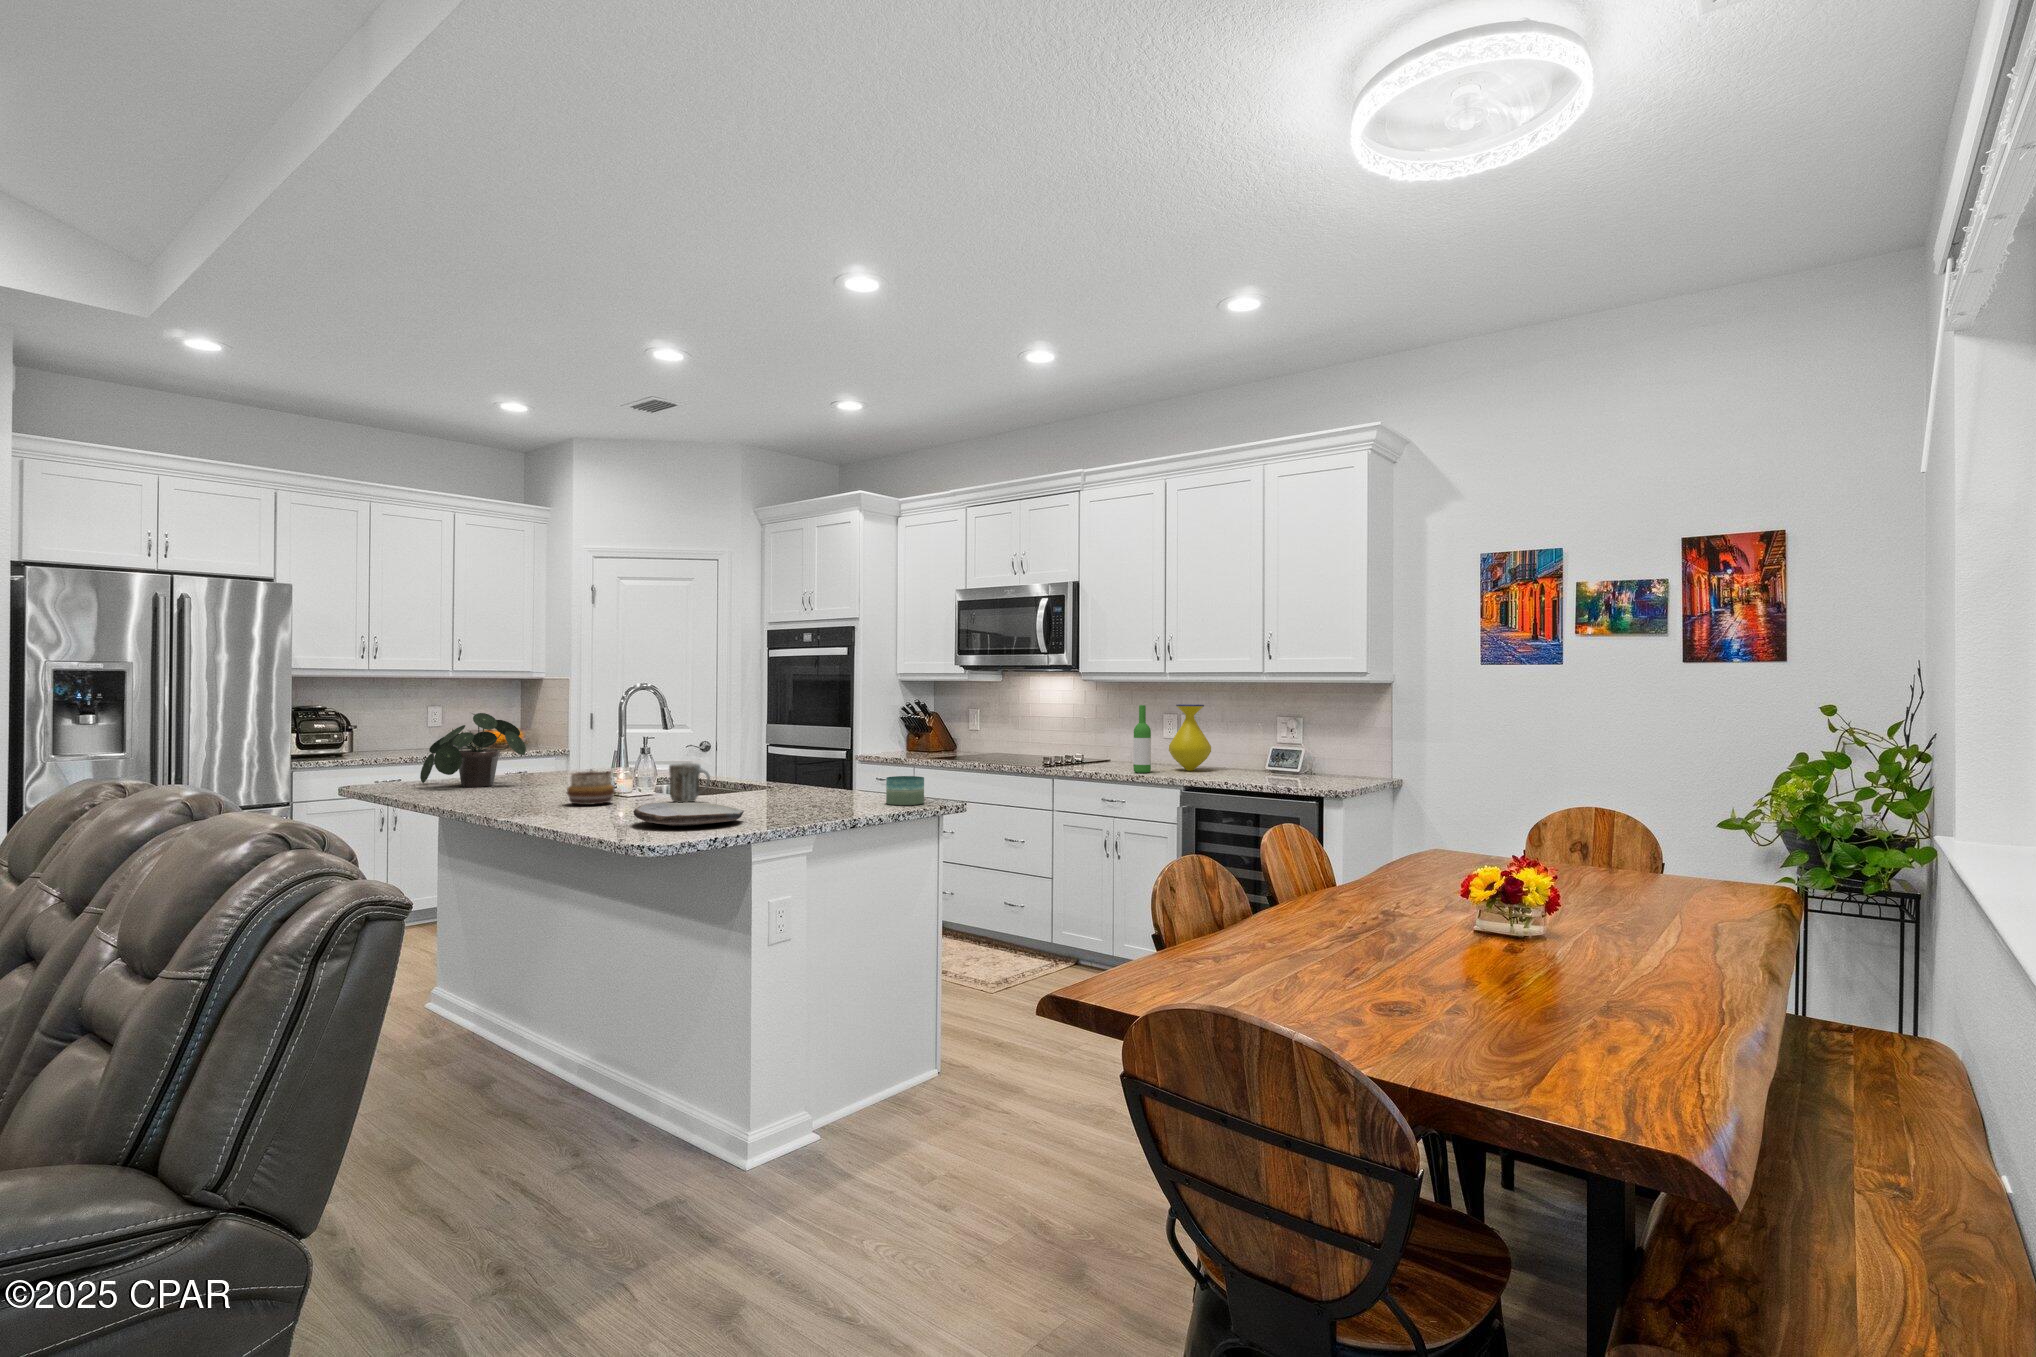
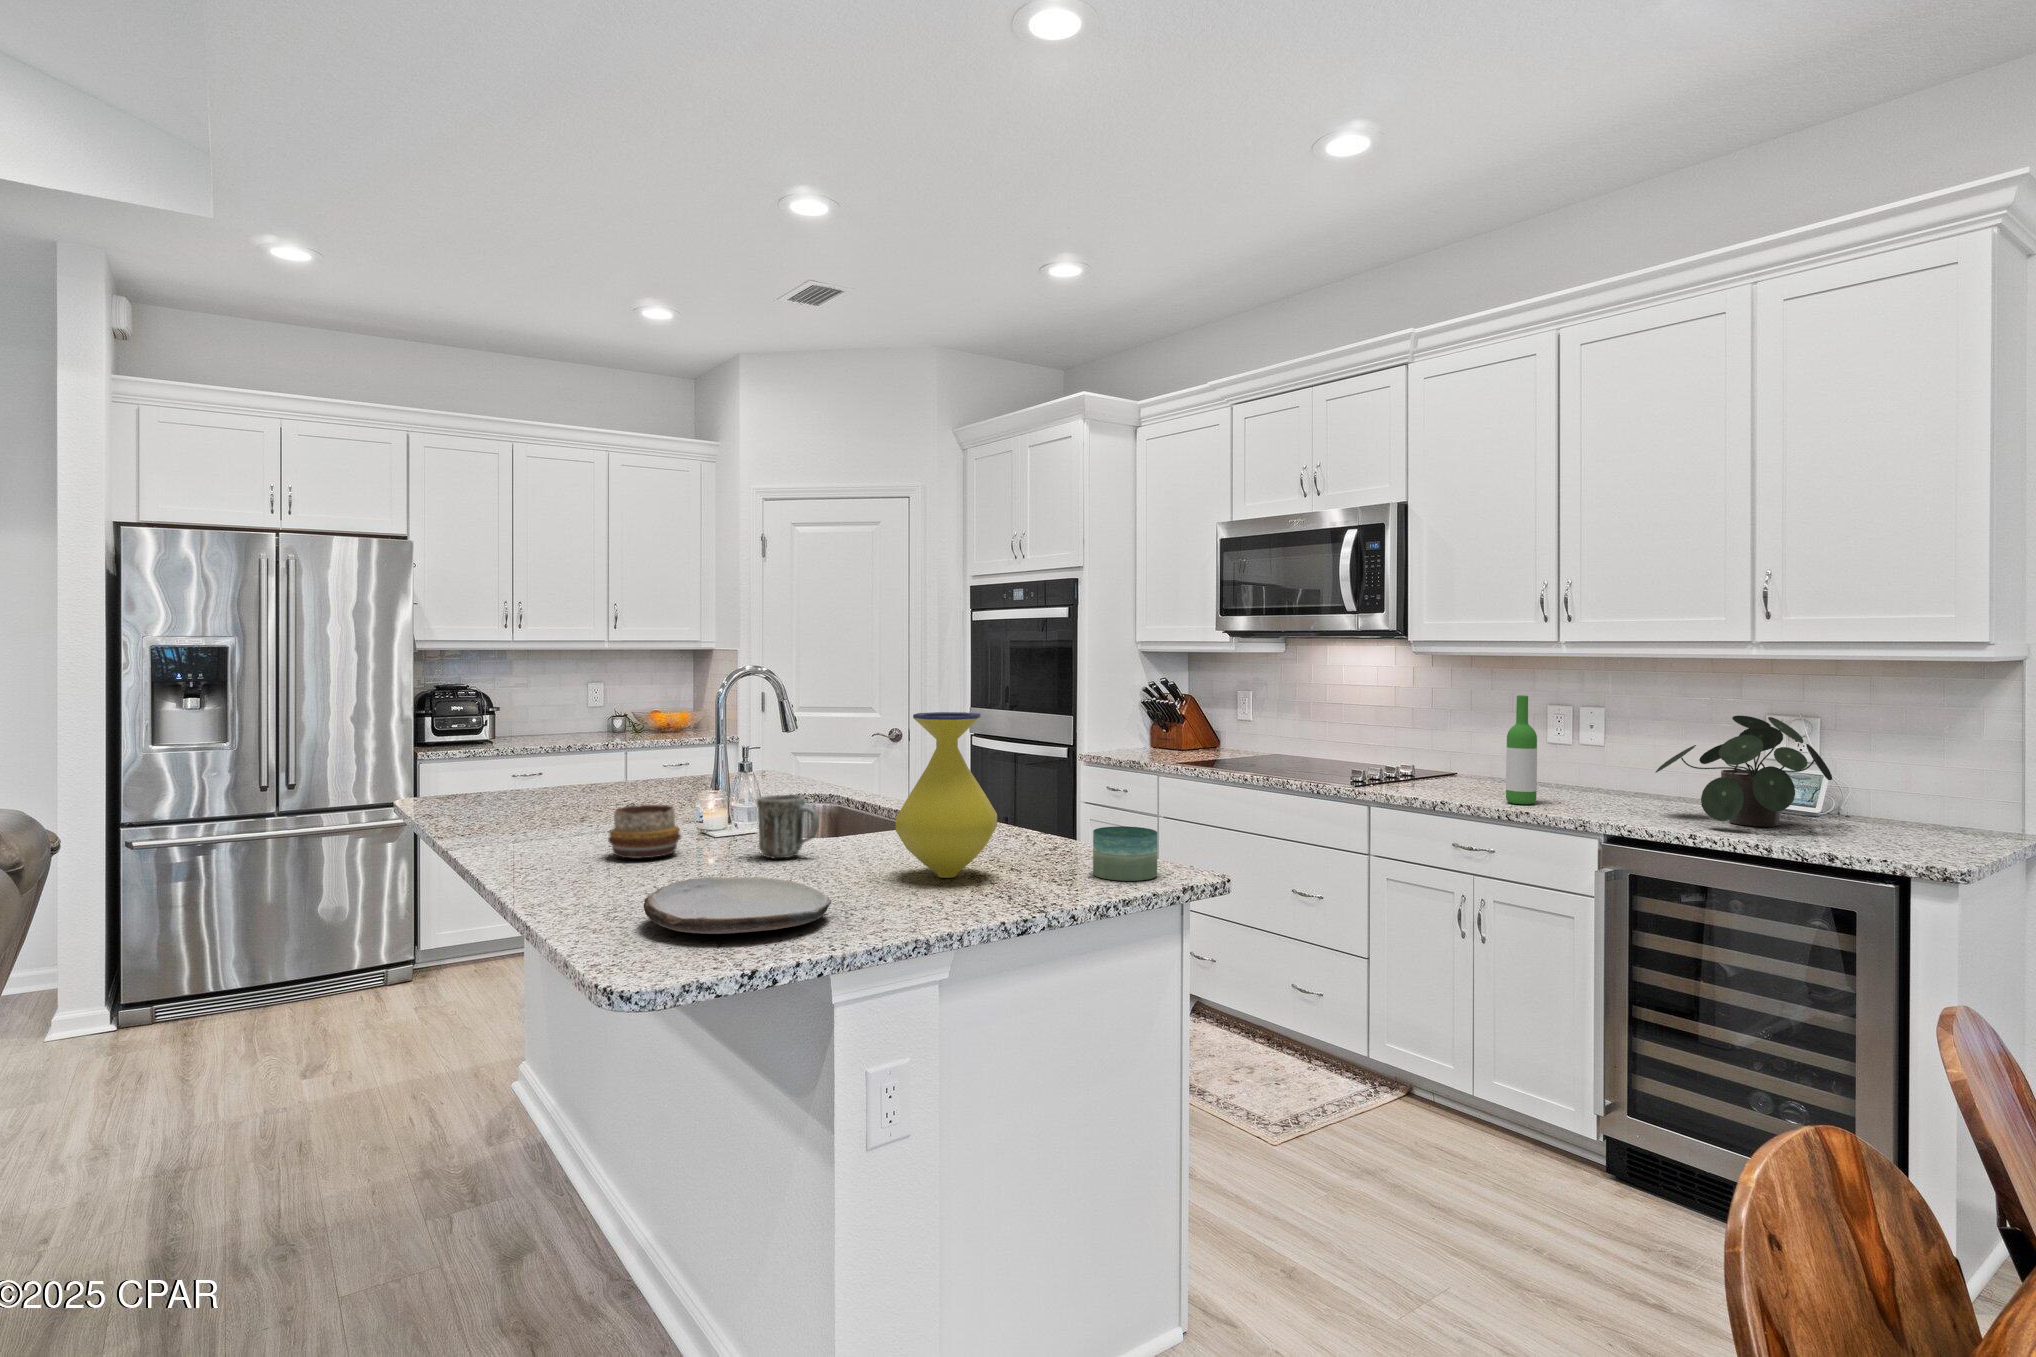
vase: present [1169,704,1211,771] -> present [896,712,997,878]
potted plant: present [420,713,526,787] -> present [1655,716,1832,827]

